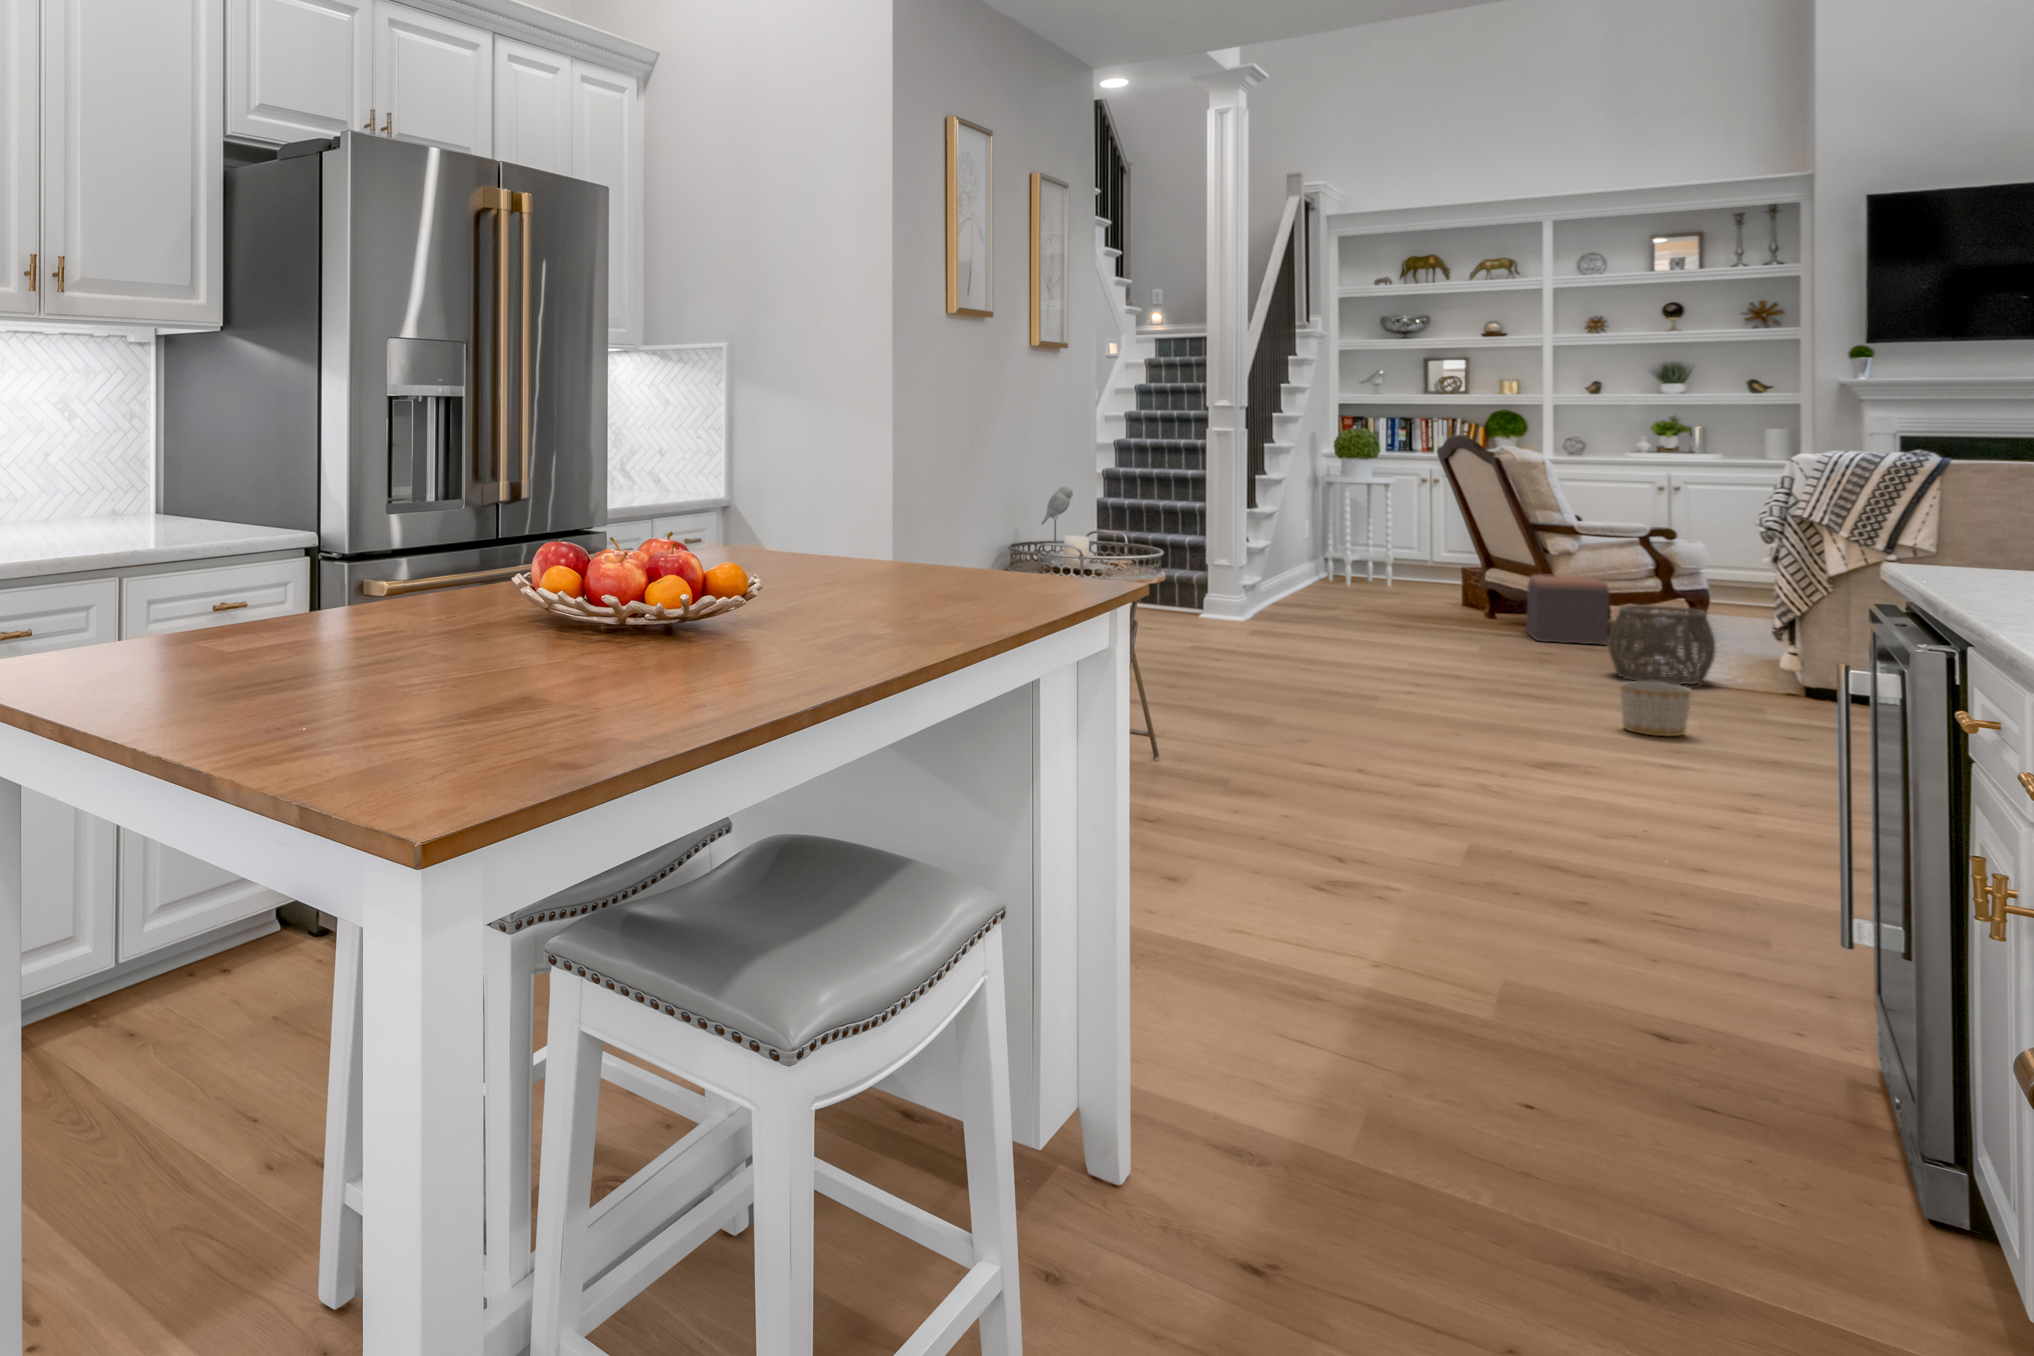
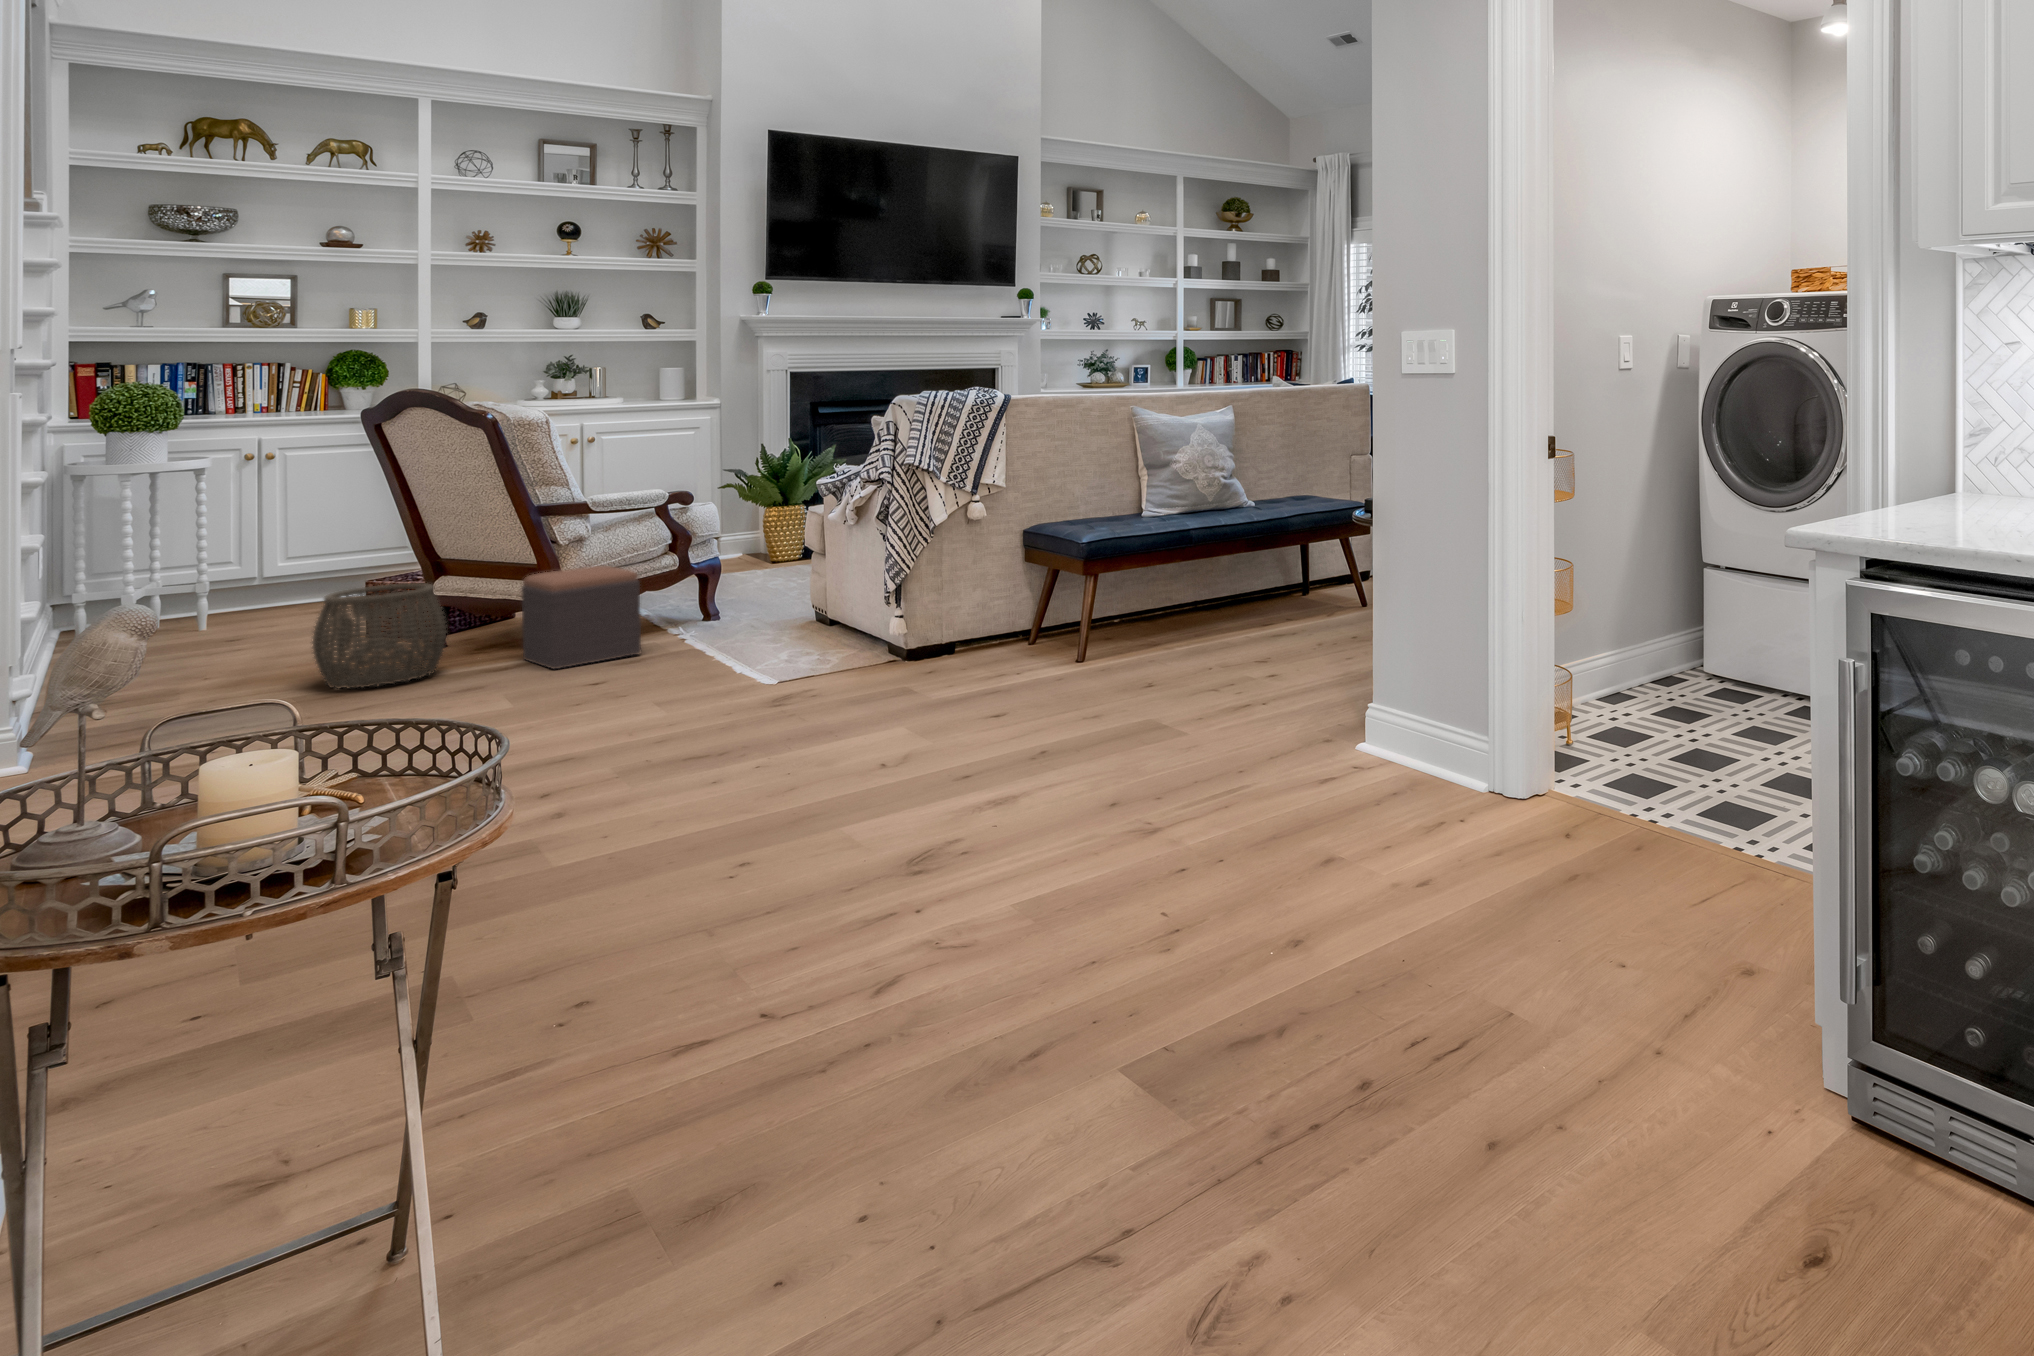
woven basket: present [1607,605,1716,685] -> present [312,583,447,689]
planter: present [1621,681,1691,736] -> none [826,704,908,787]

